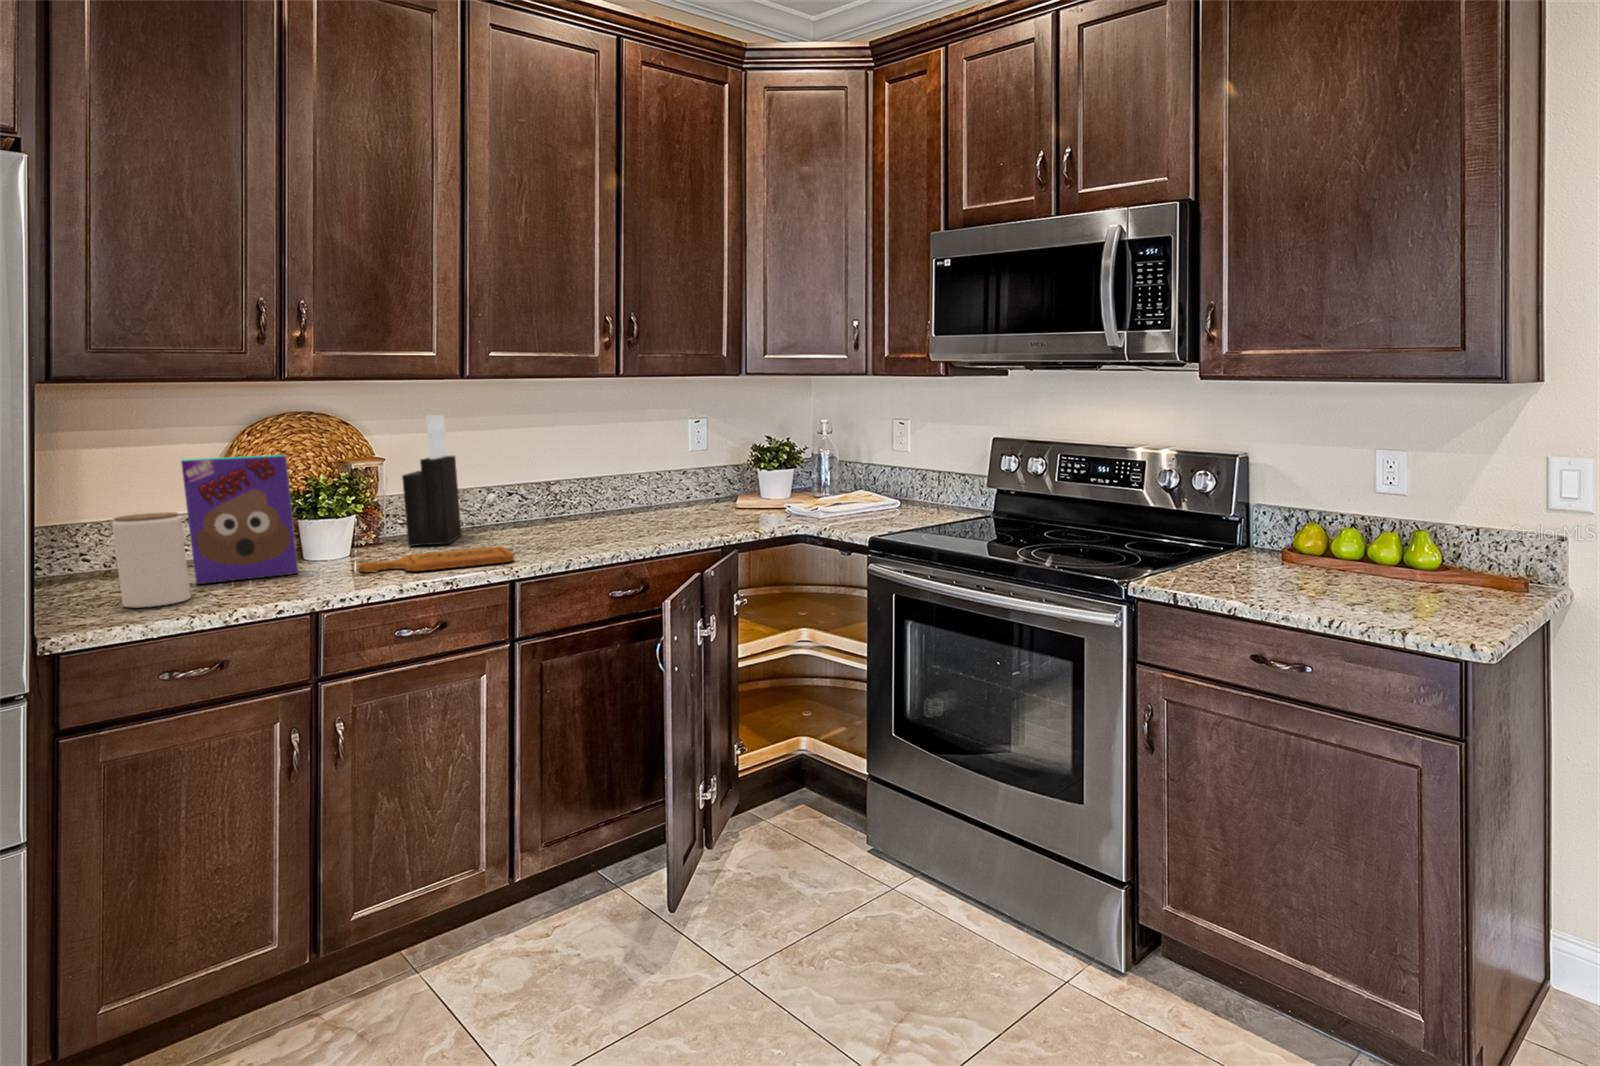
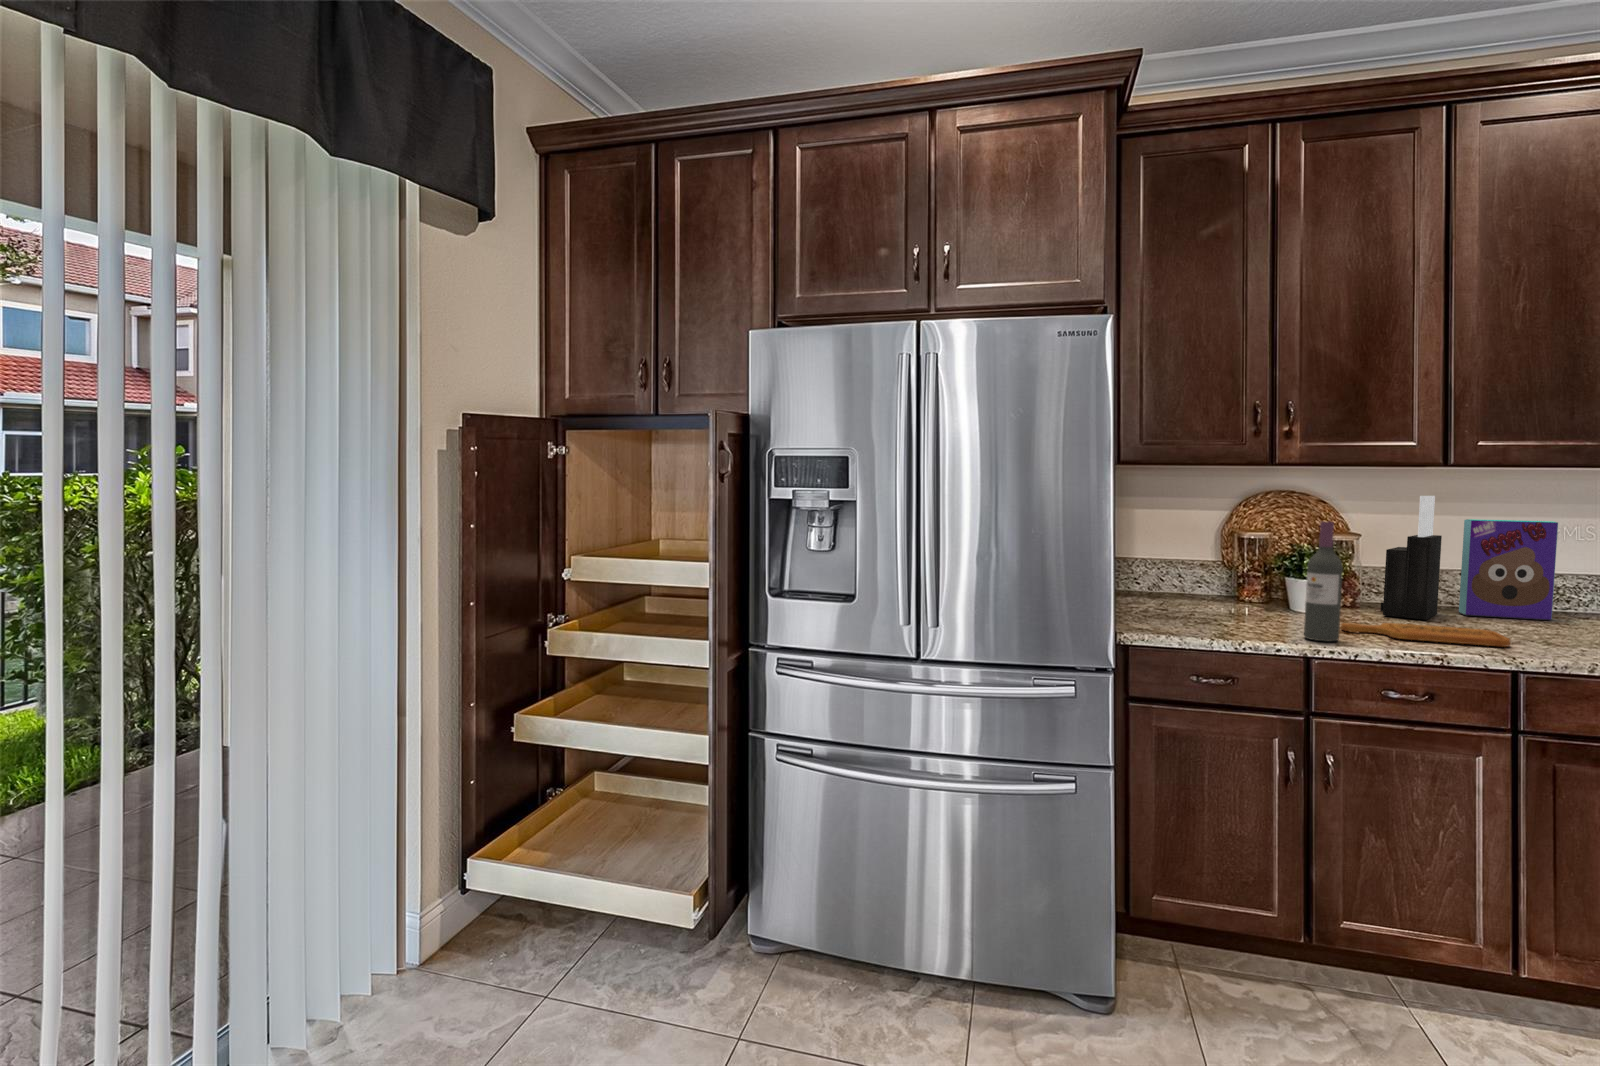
wine bottle: none [303,450,350,591] -> present [1304,522,1343,641]
cereal box: present [181,455,298,584] -> present [1459,519,1558,620]
jar: present [112,512,191,607] -> none [1161,559,1210,629]

